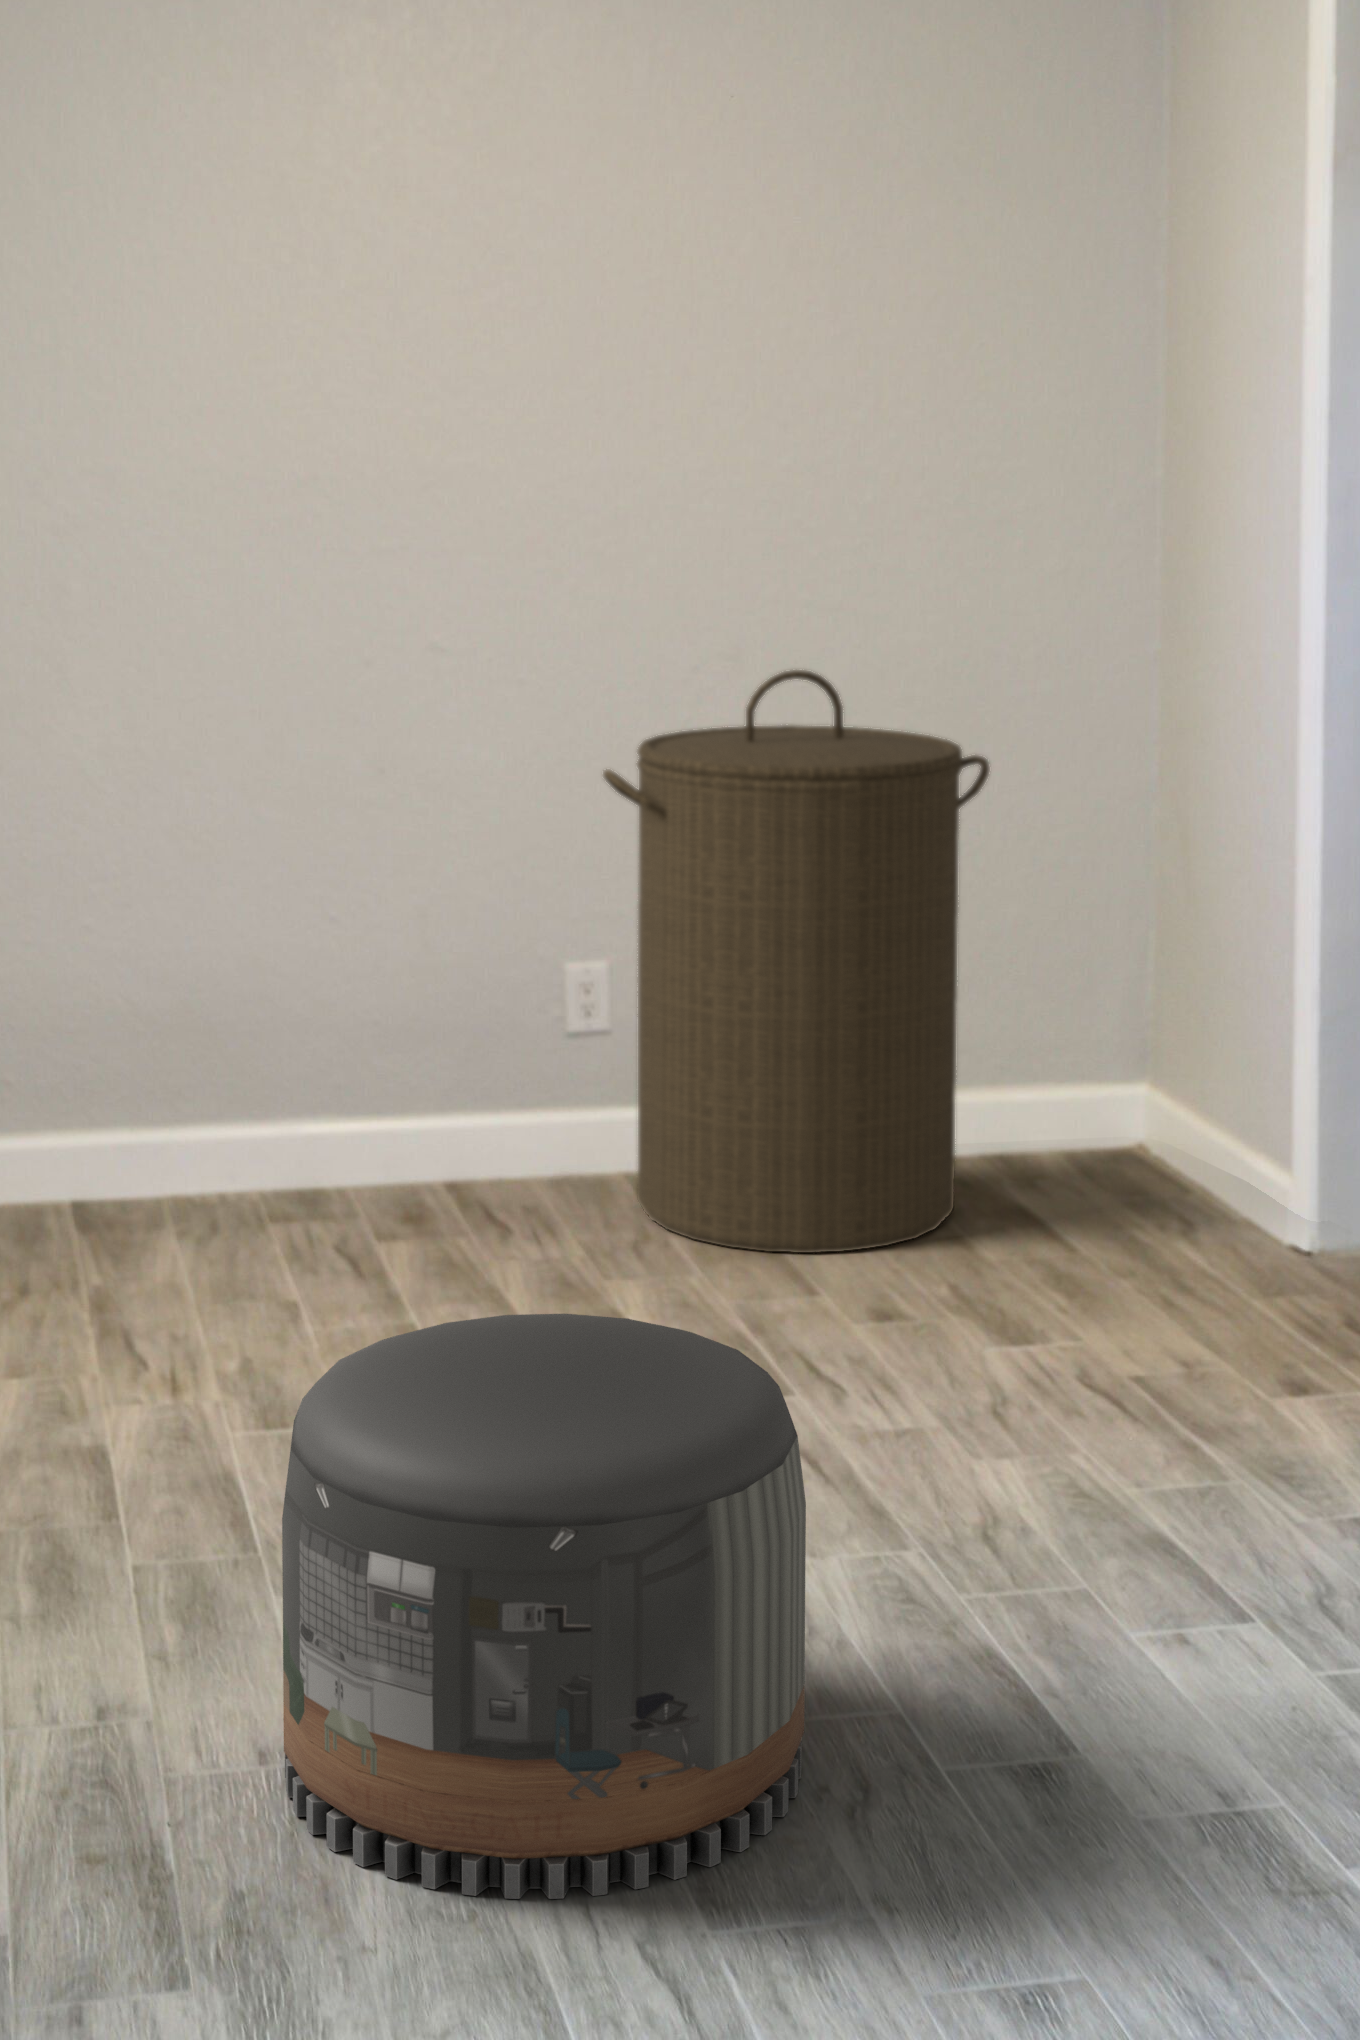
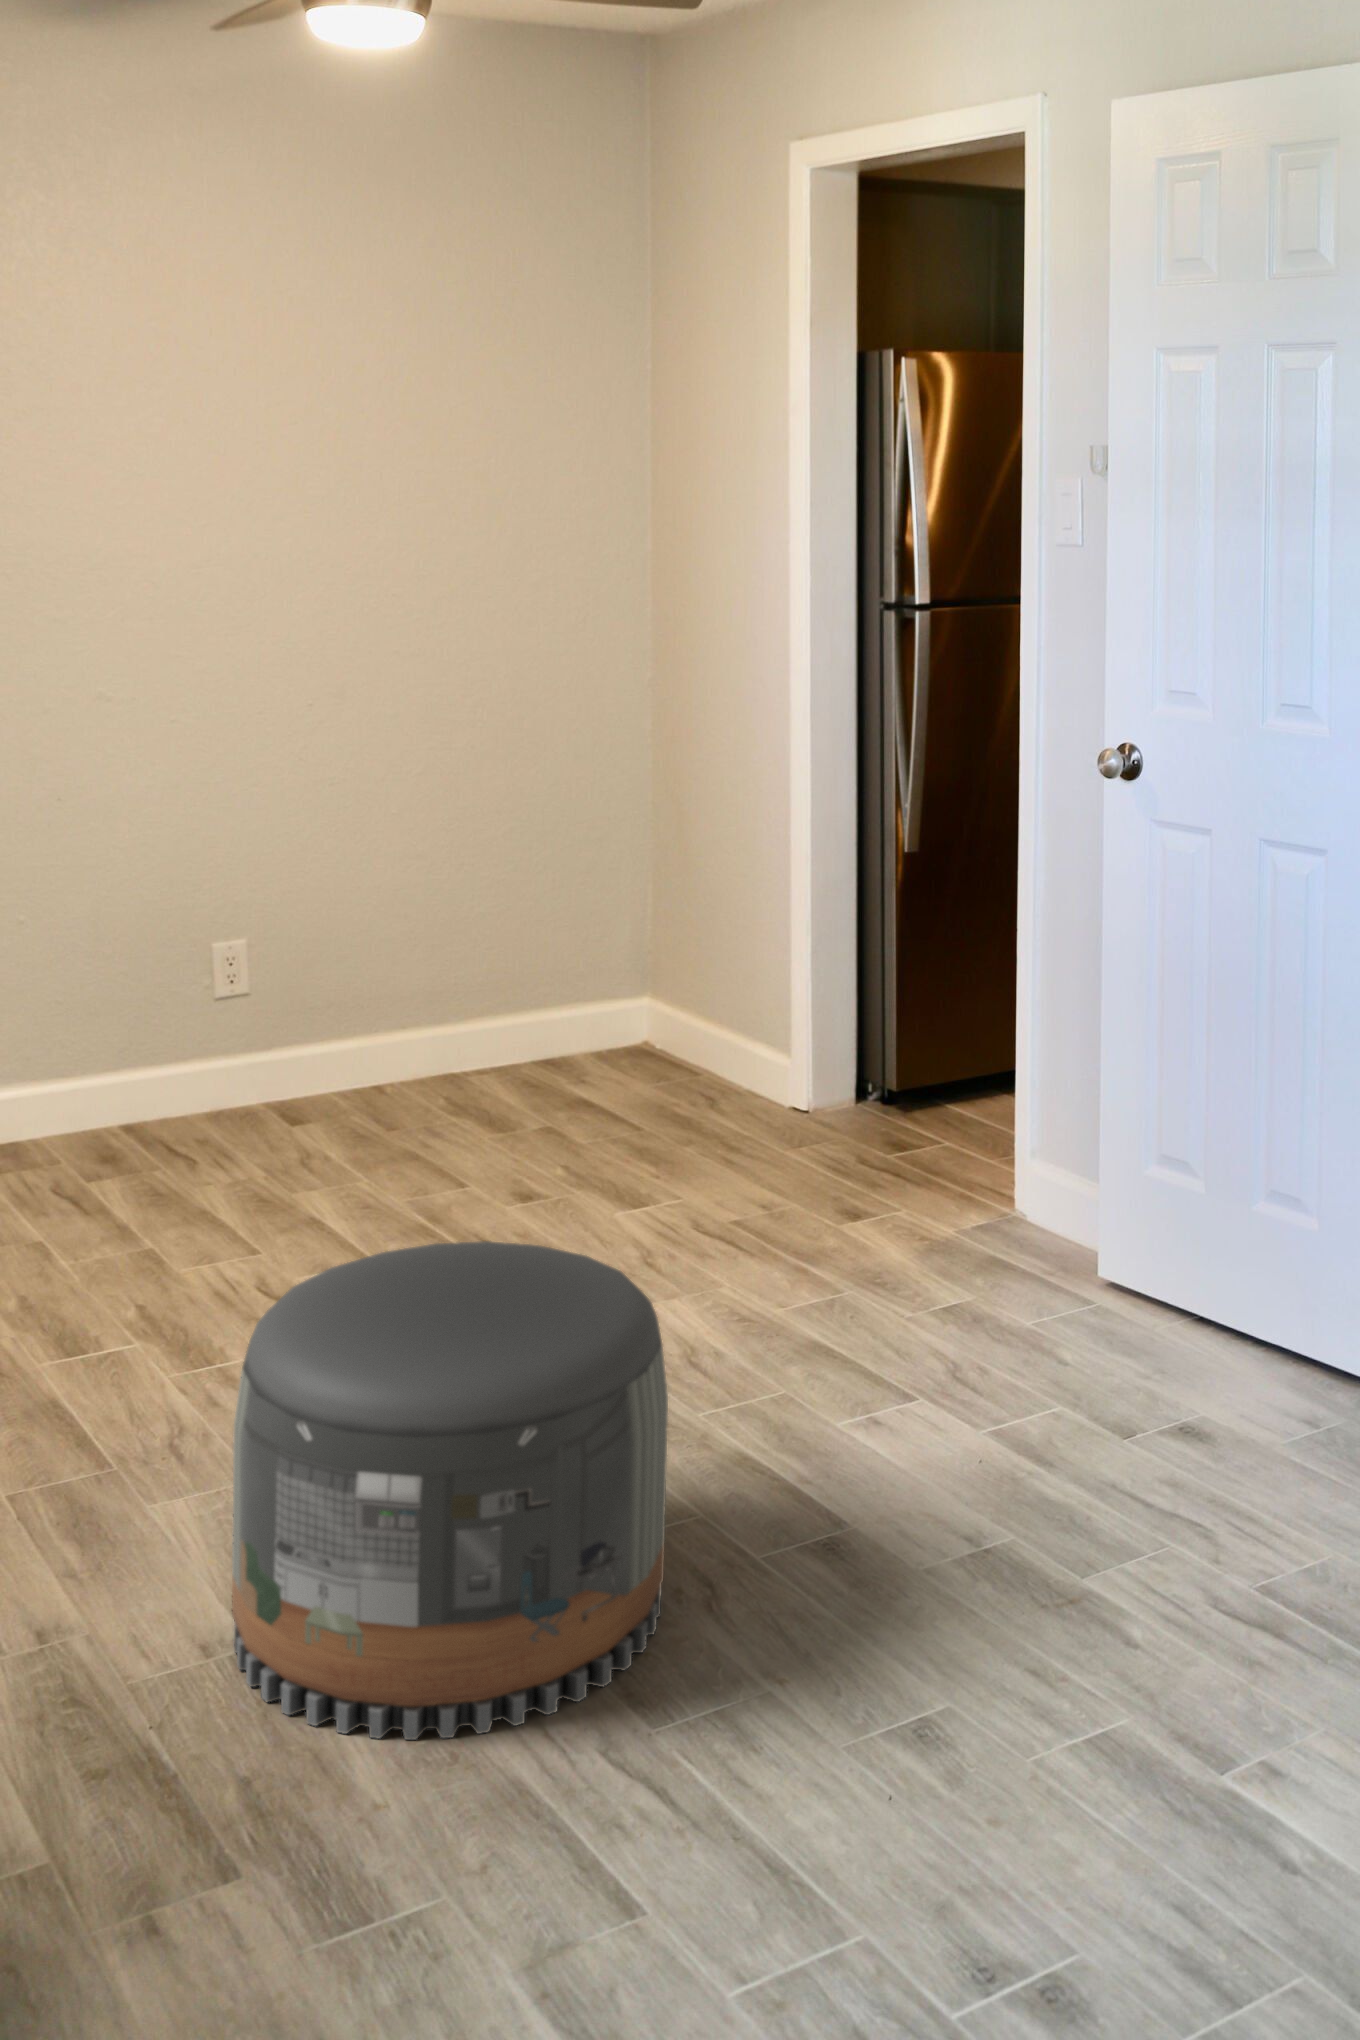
laundry hamper: present [603,670,989,1253] -> none [266,699,562,1154]

